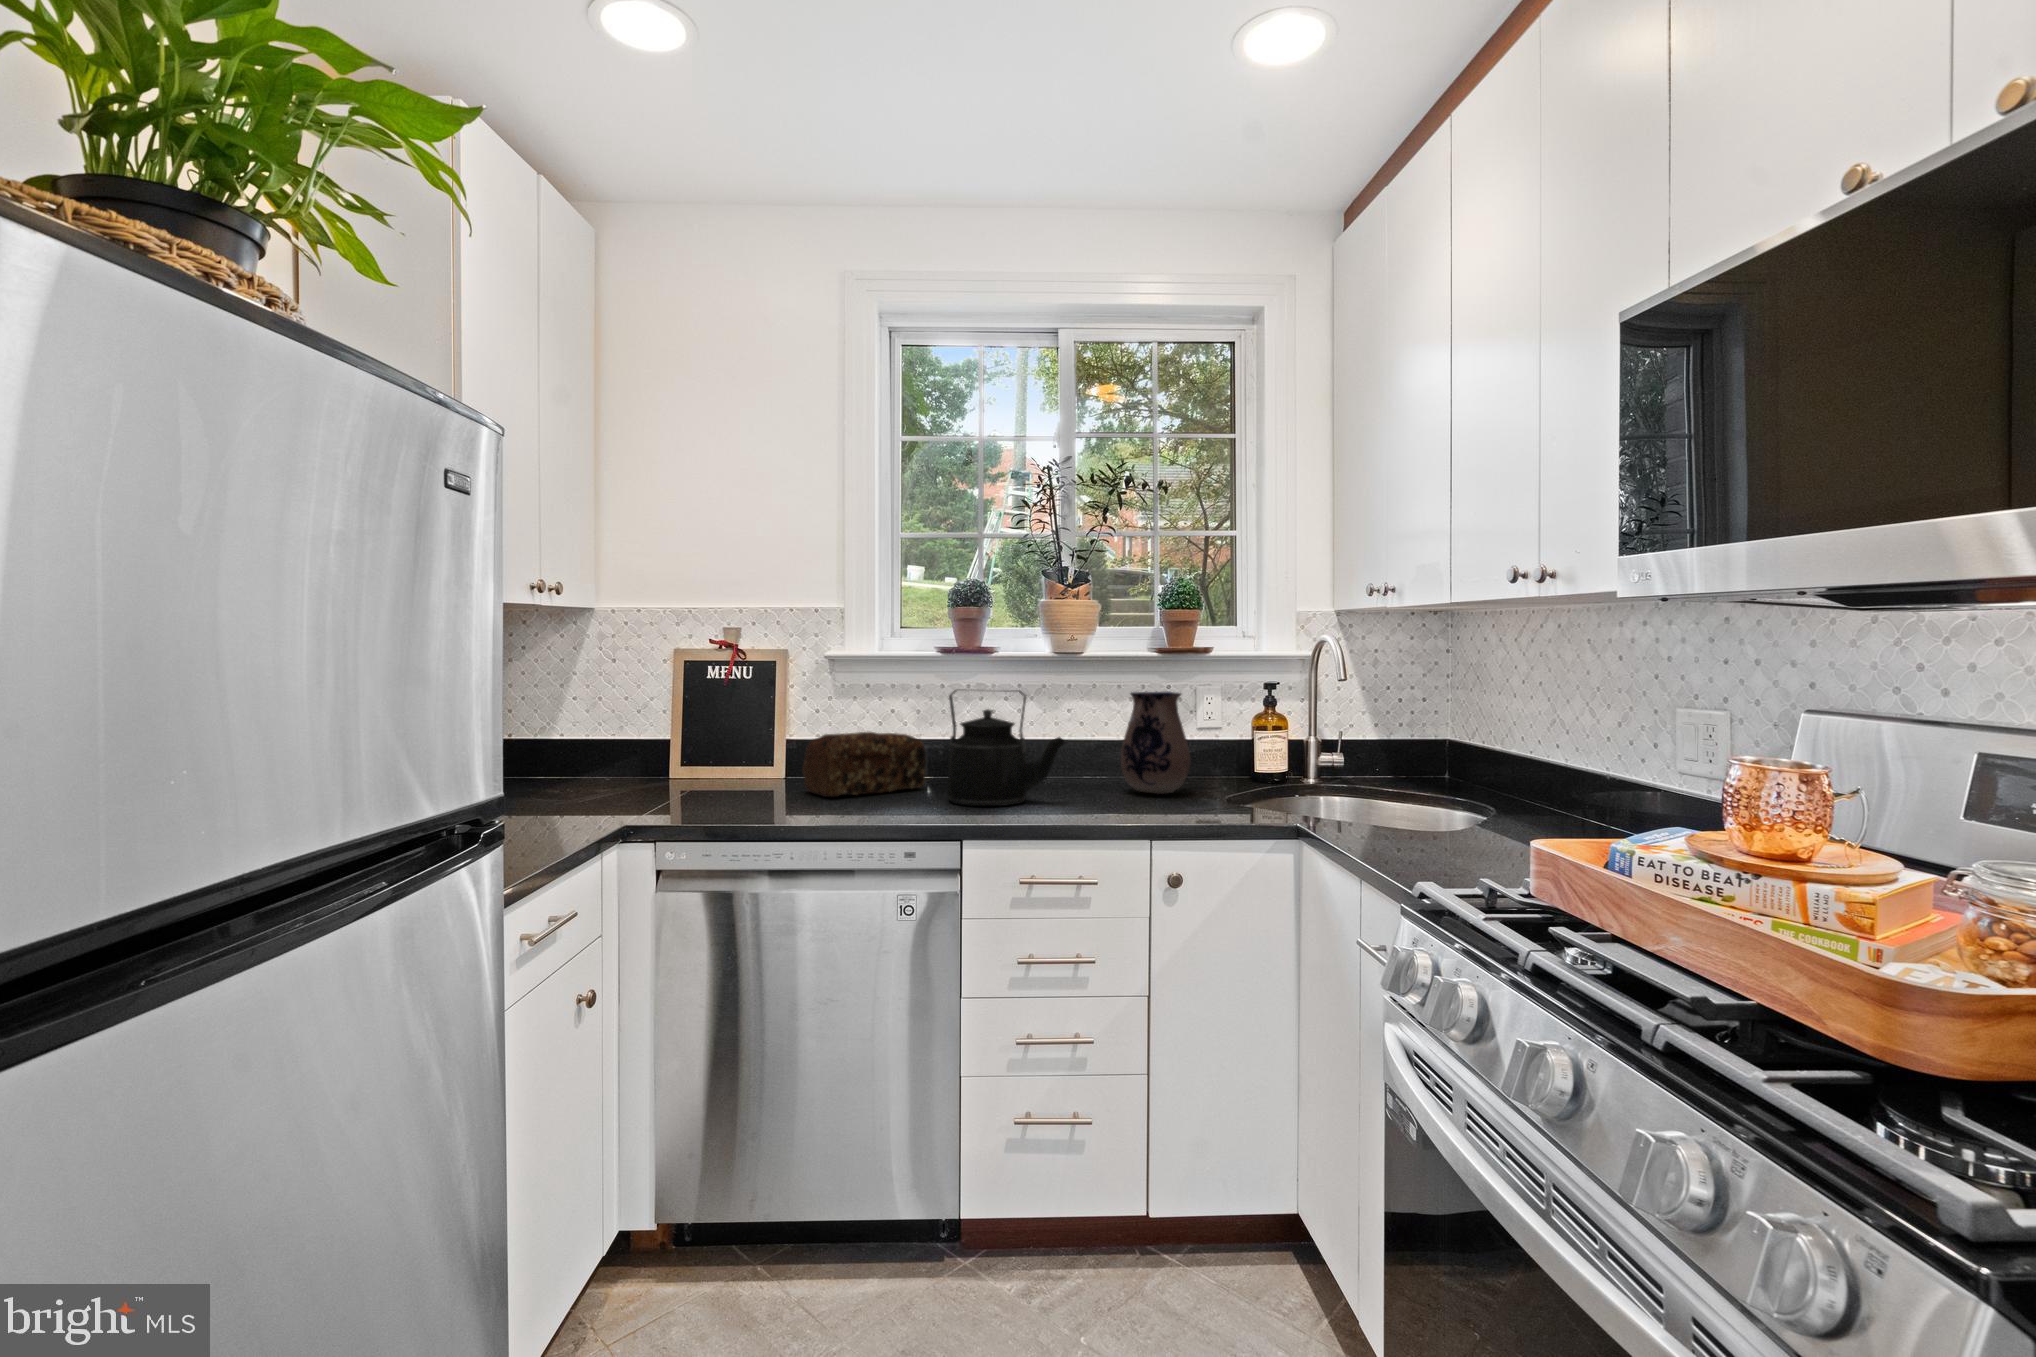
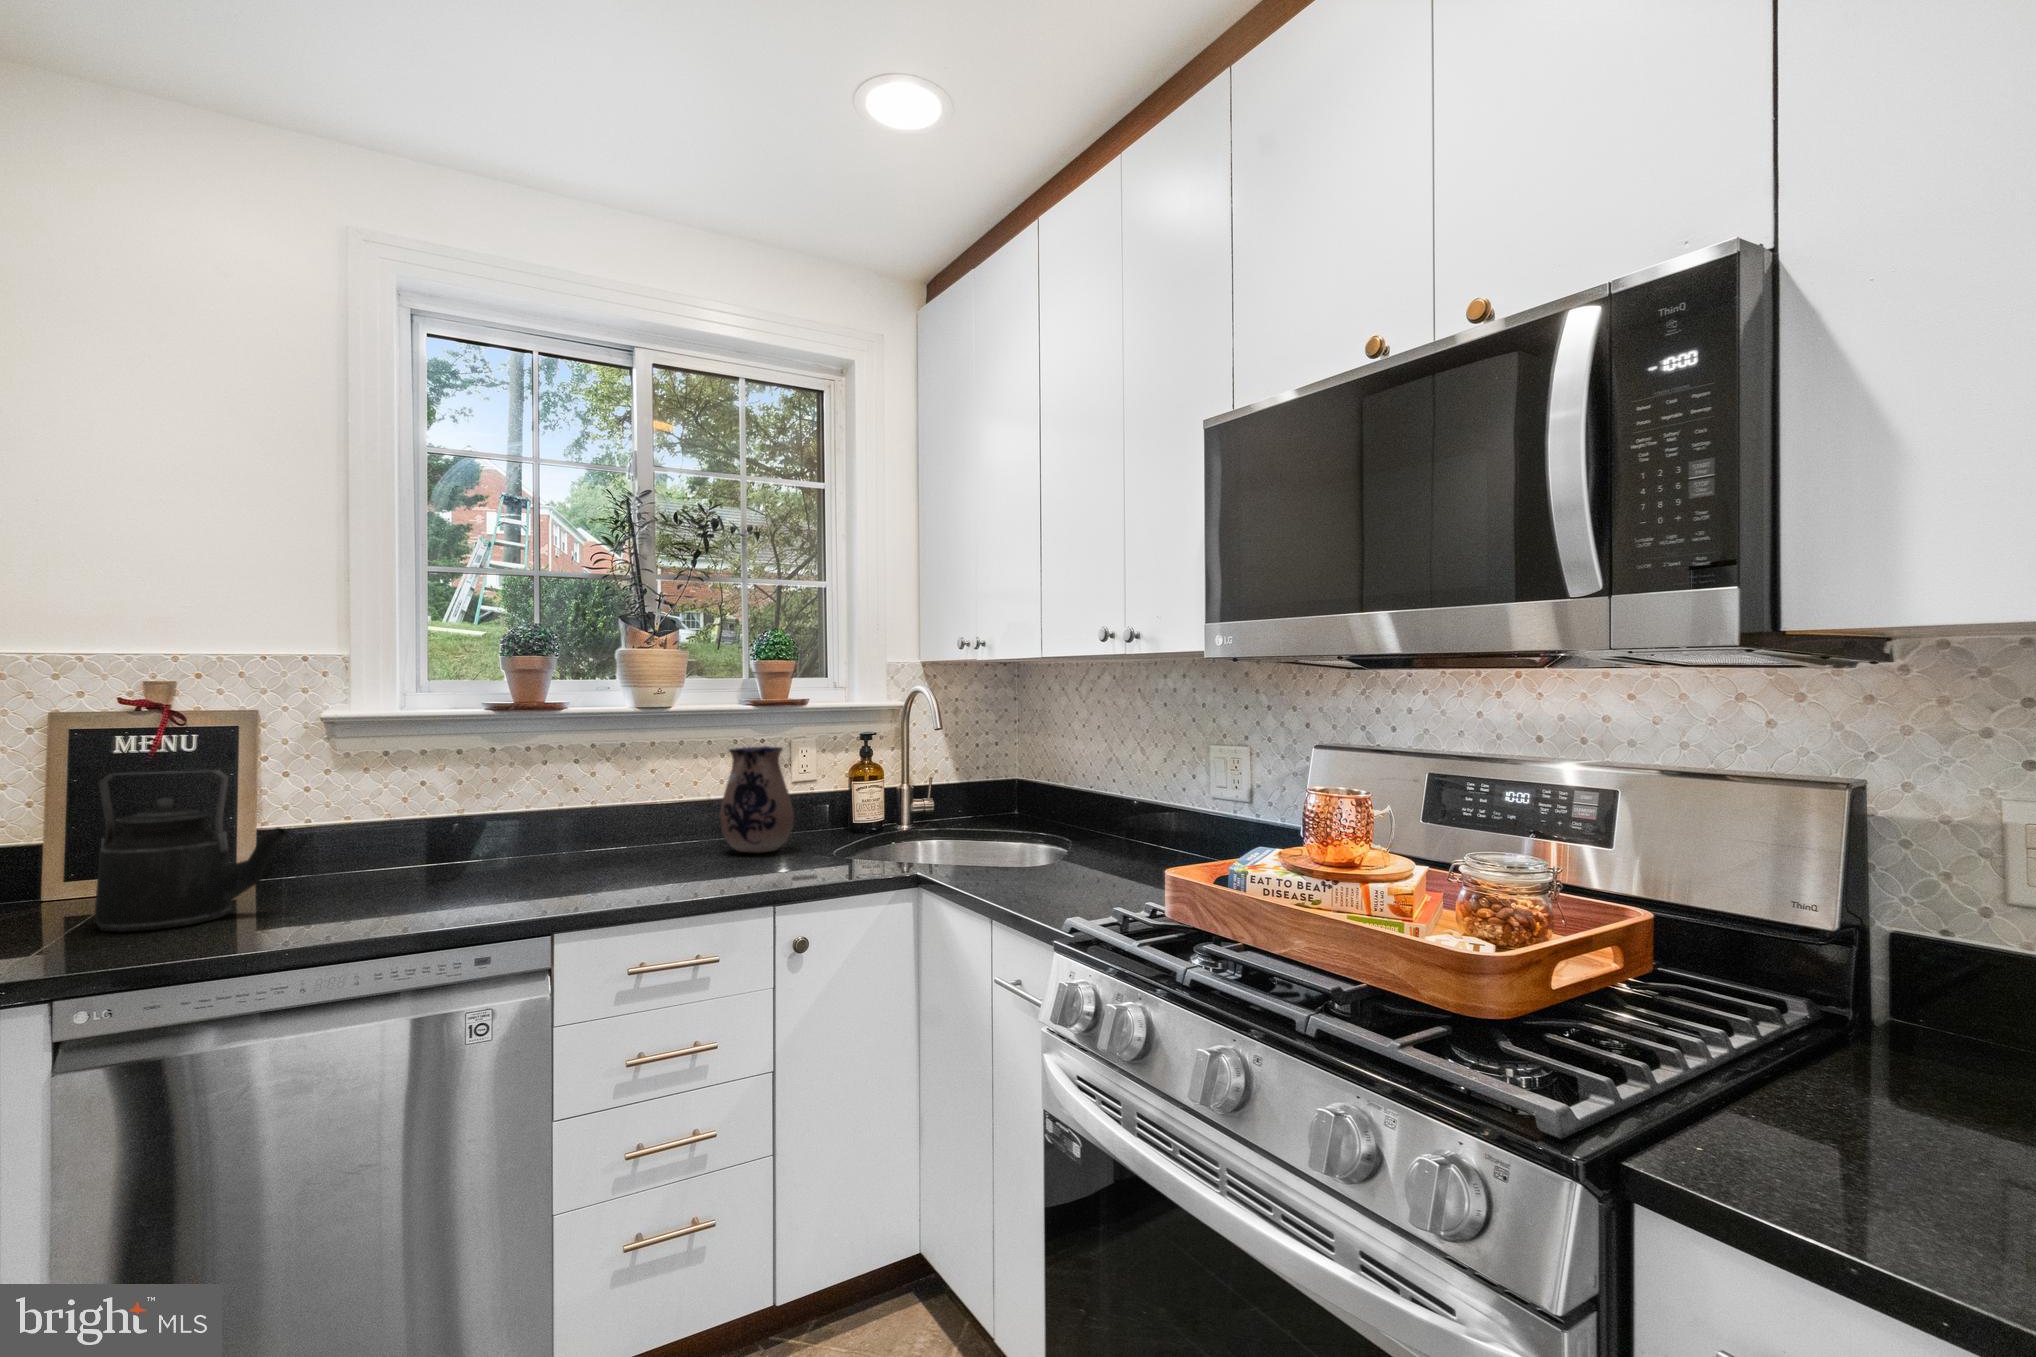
kettle: present [947,690,1065,806] -> present [95,770,287,932]
bread loaf: present [802,732,926,797] -> none [319,809,489,894]

